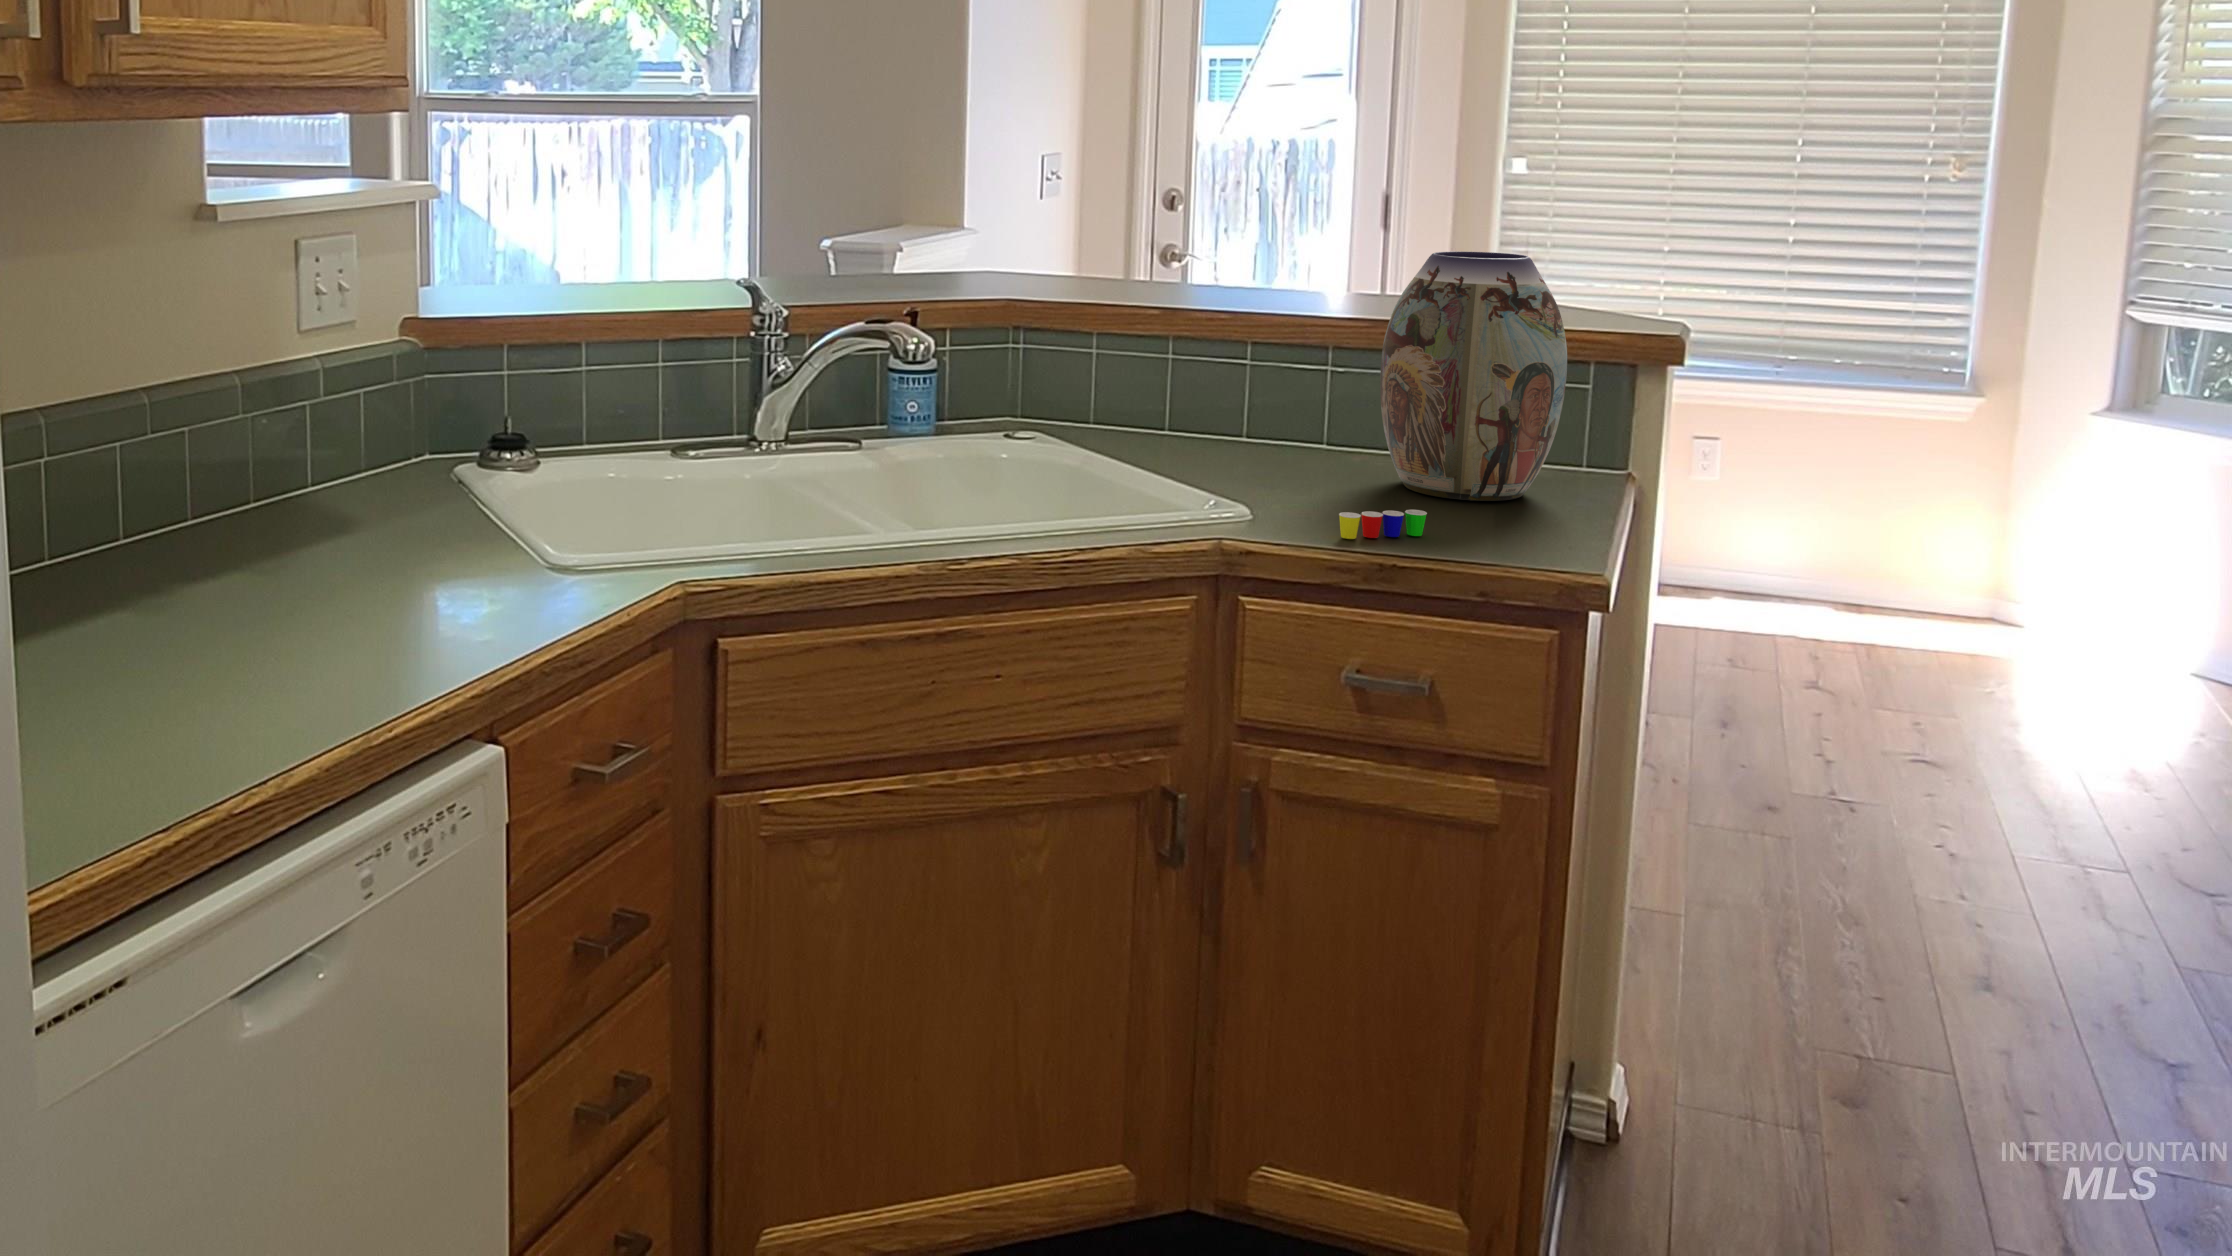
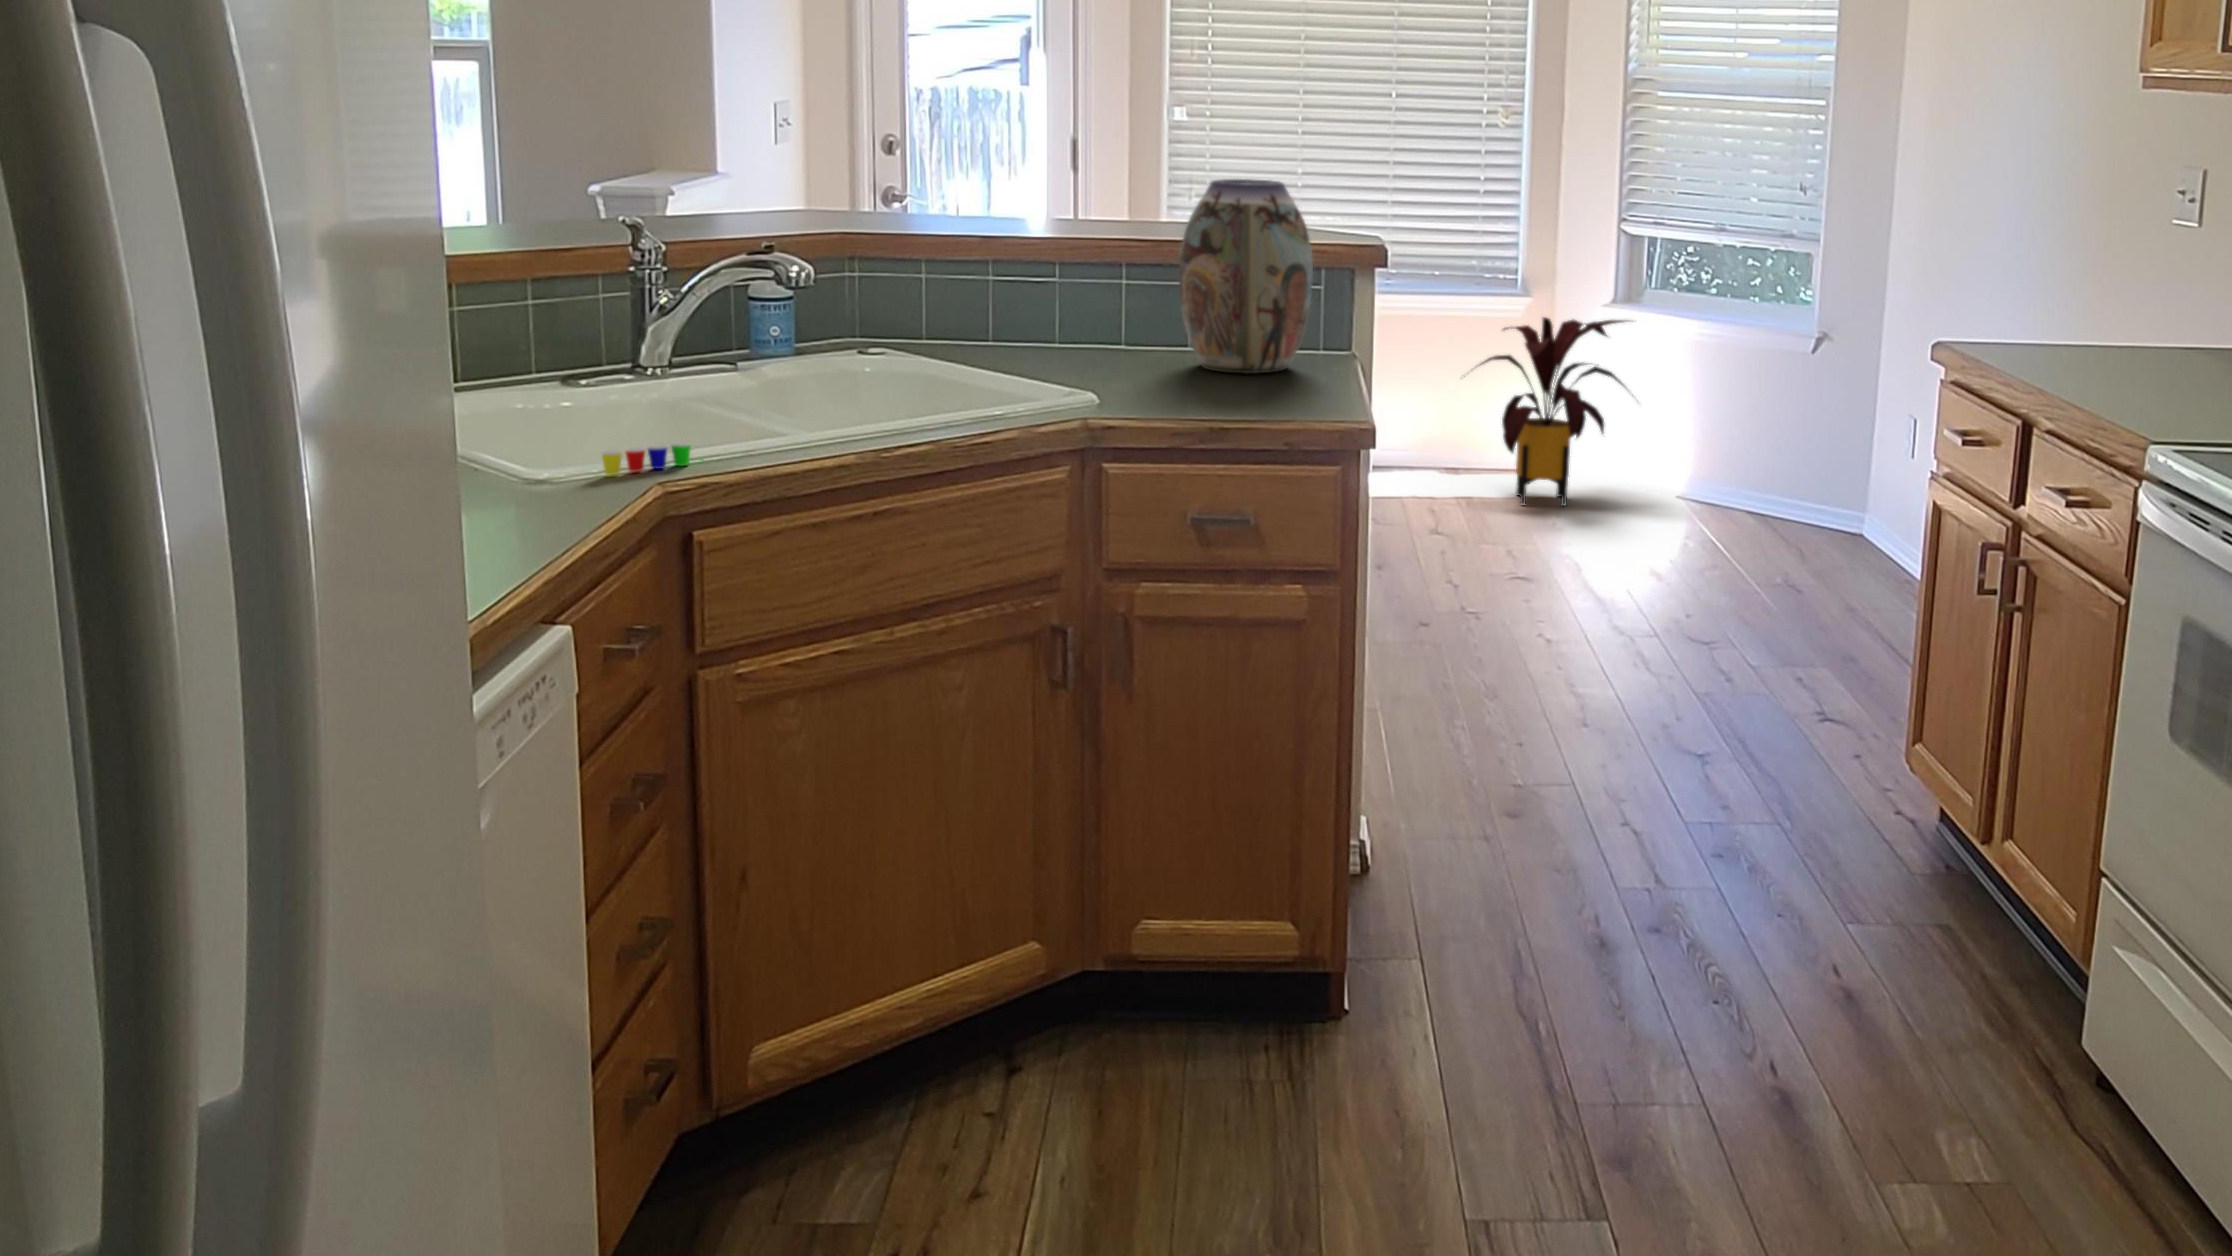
house plant: none [1860,429,2151,677] -> present [1461,317,1633,506]
cup: present [1339,510,1427,539] -> present [601,441,691,475]

